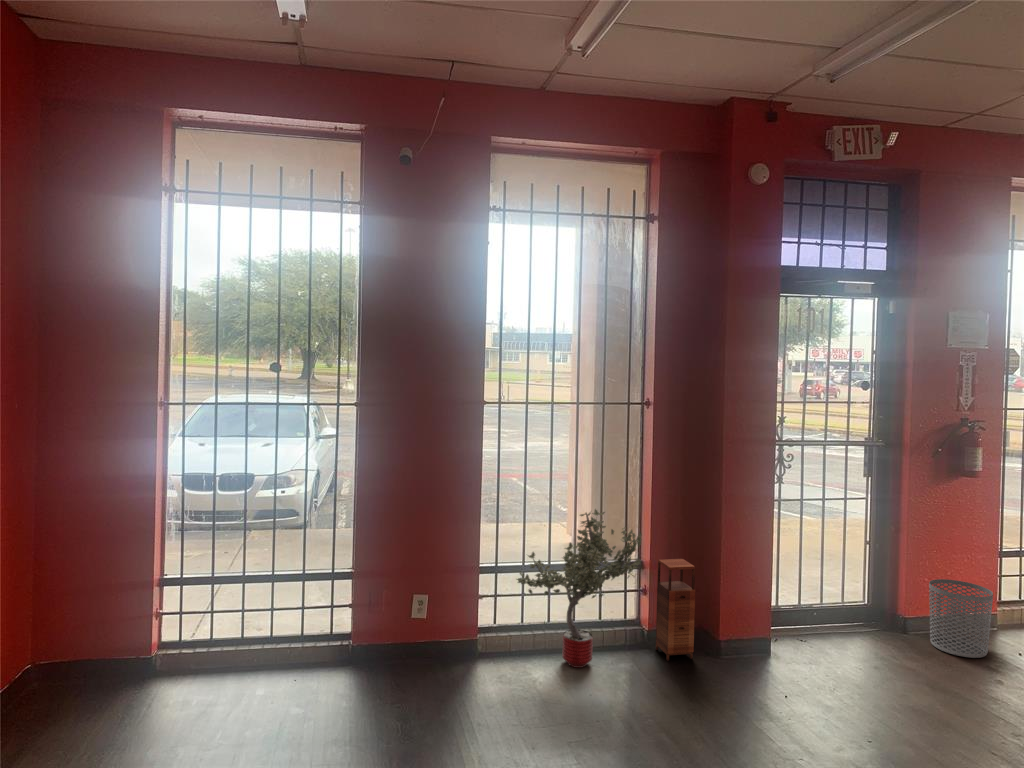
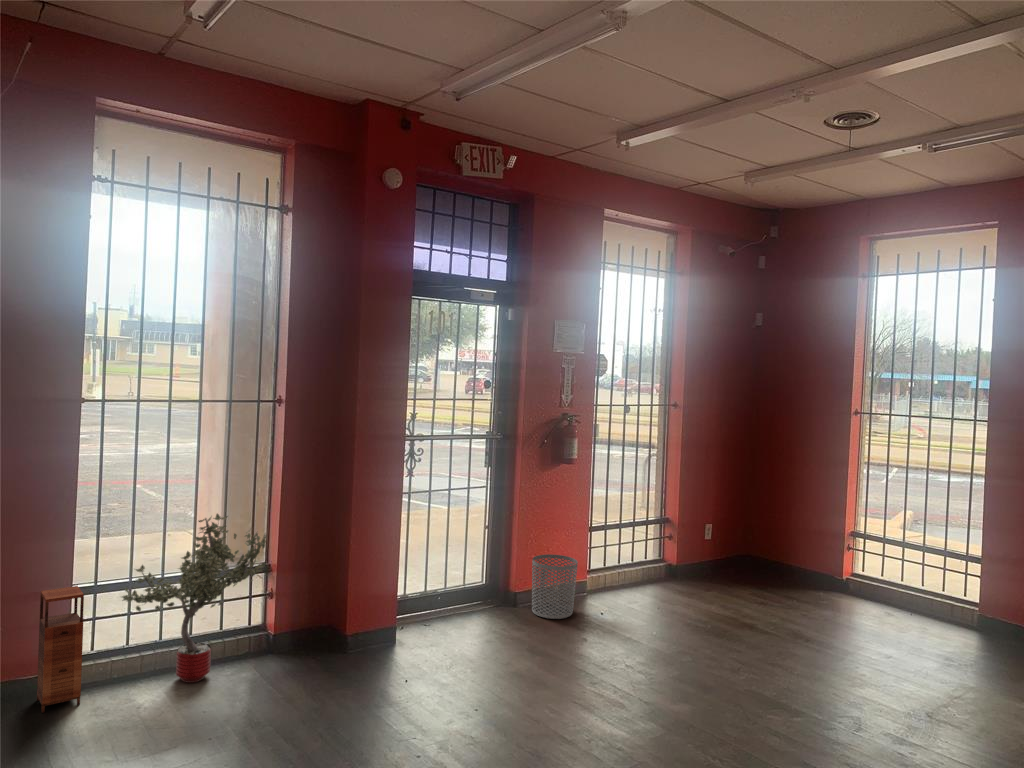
storage cabinet: present [656,559,695,661] -> present [37,586,84,713]

